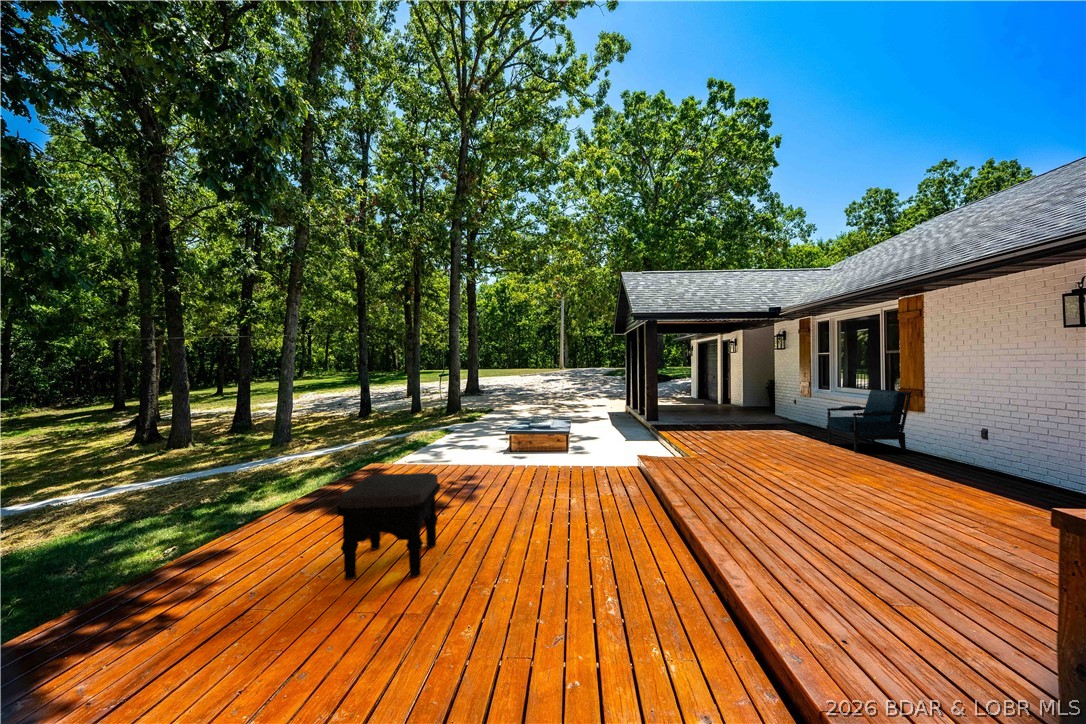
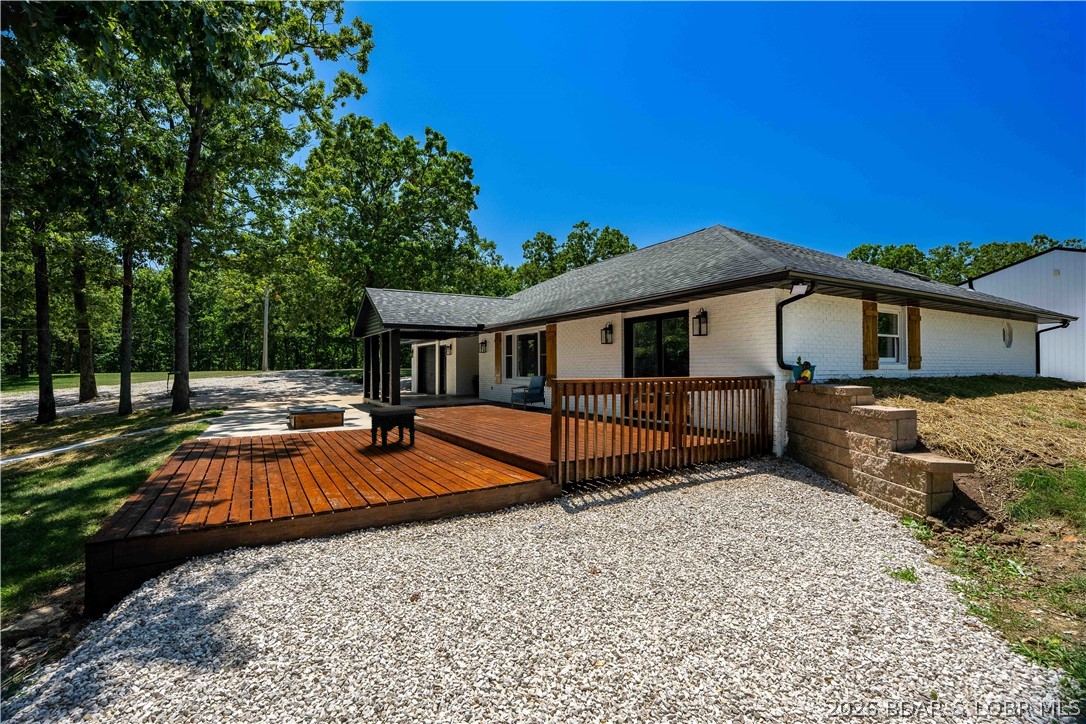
ottoman: present [337,473,440,580] -> present [369,406,417,448]

